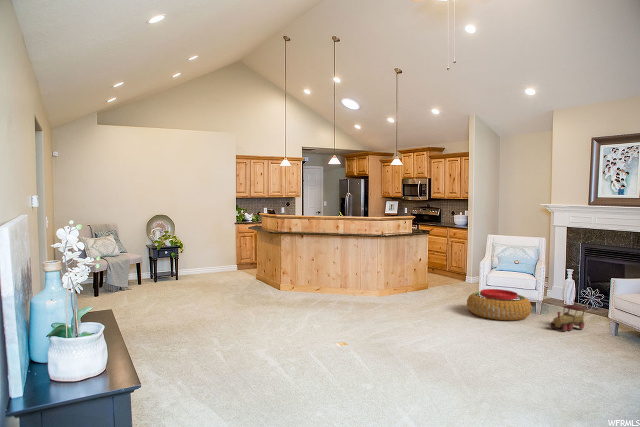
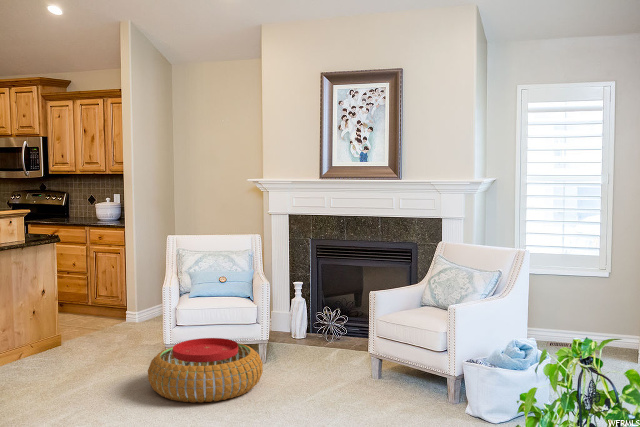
toy train: present [551,305,585,332] -> none [302,350,351,402]

